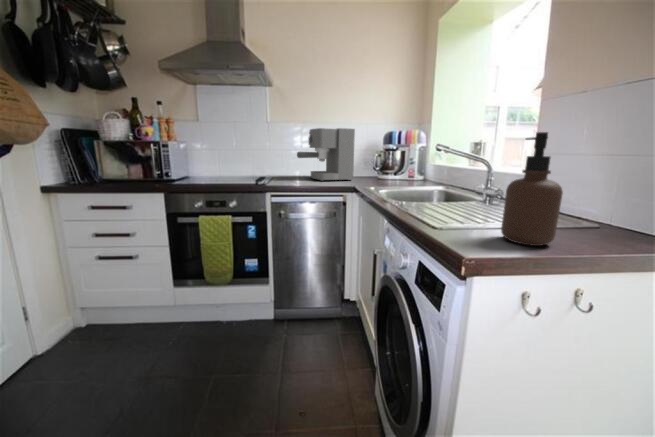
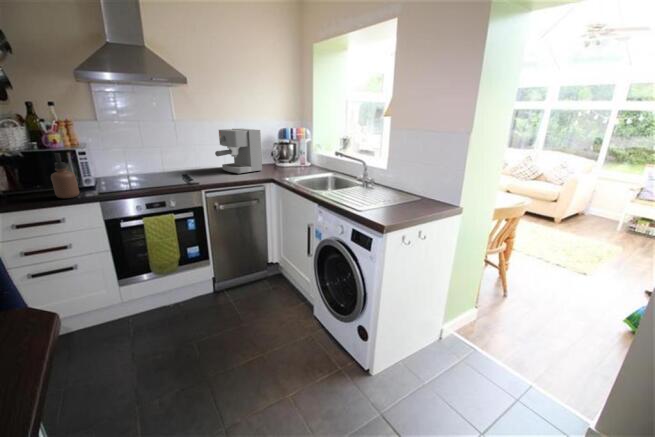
soap dispenser: present [501,132,563,246] -> present [51,153,79,198]

